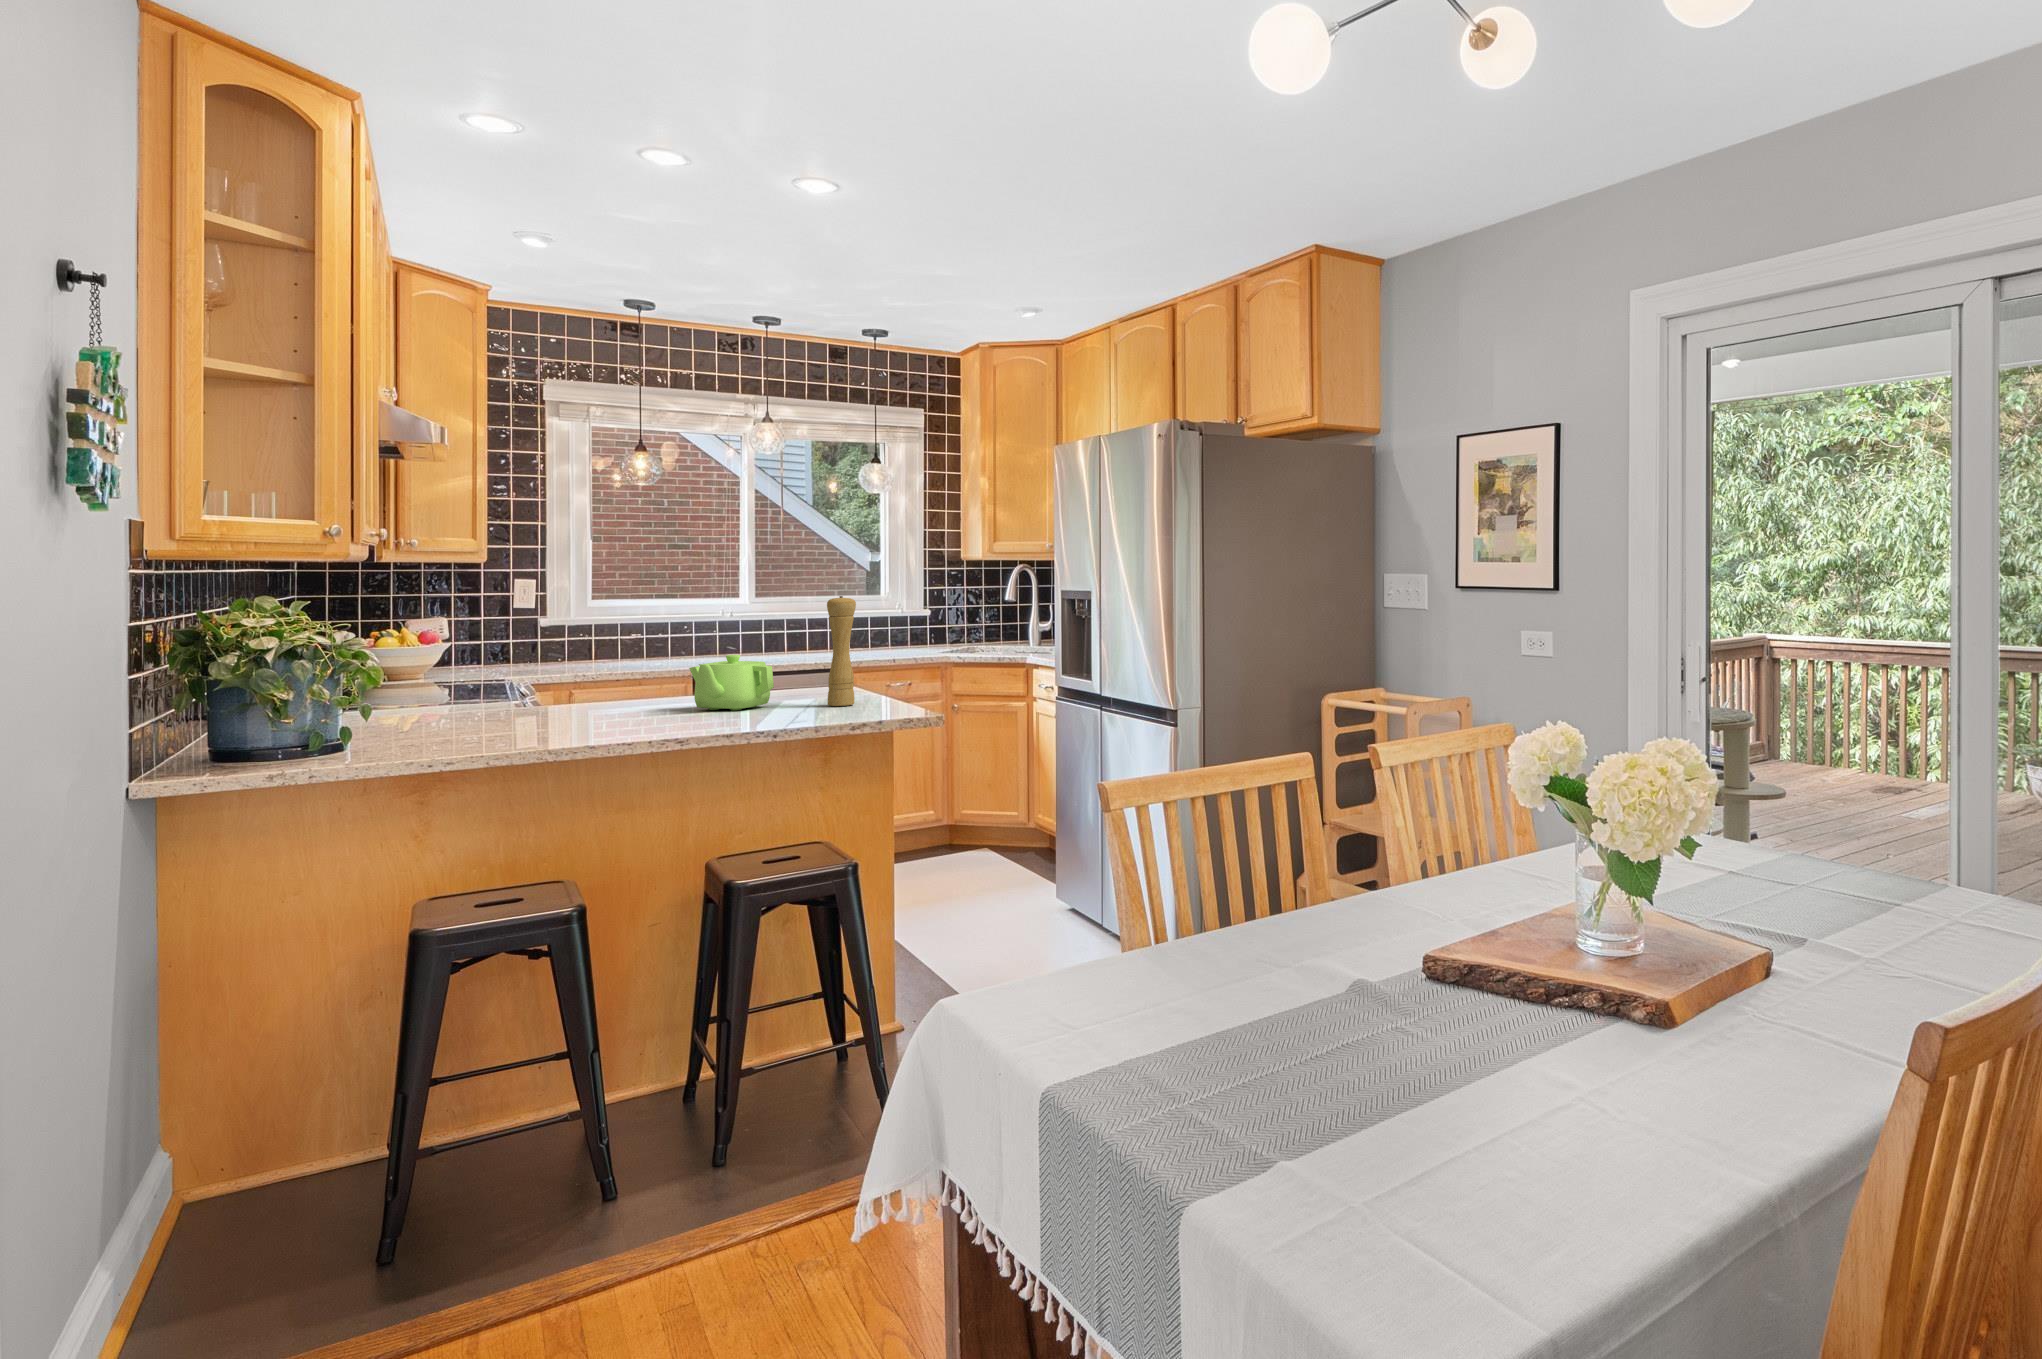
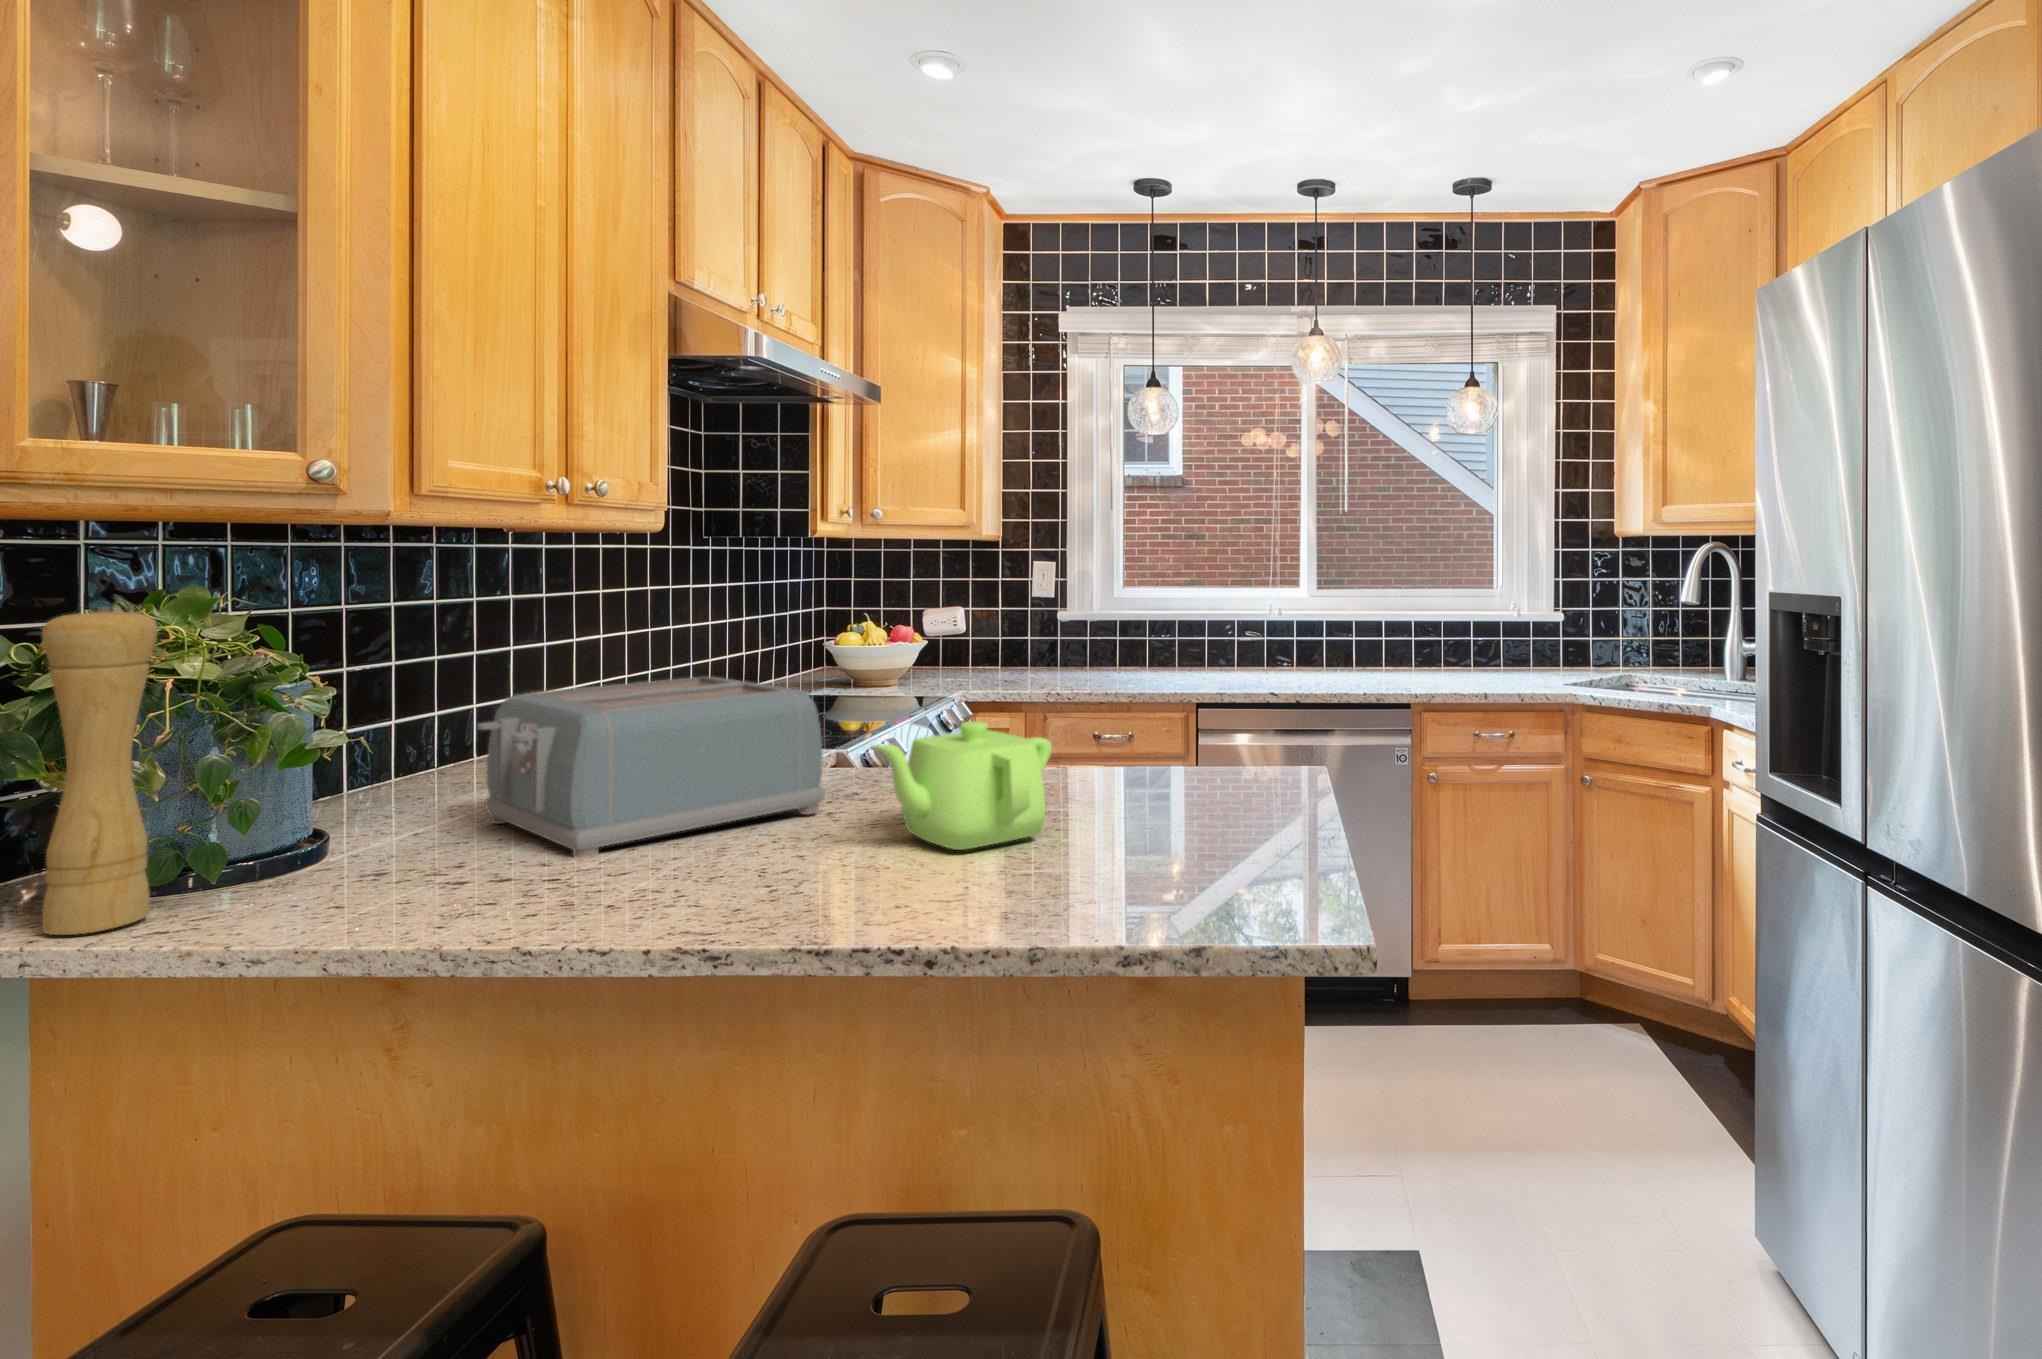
pepper mill: present [827,596,856,706] -> present [42,607,158,935]
toaster: none [430,648,626,728] -> present [477,676,825,858]

